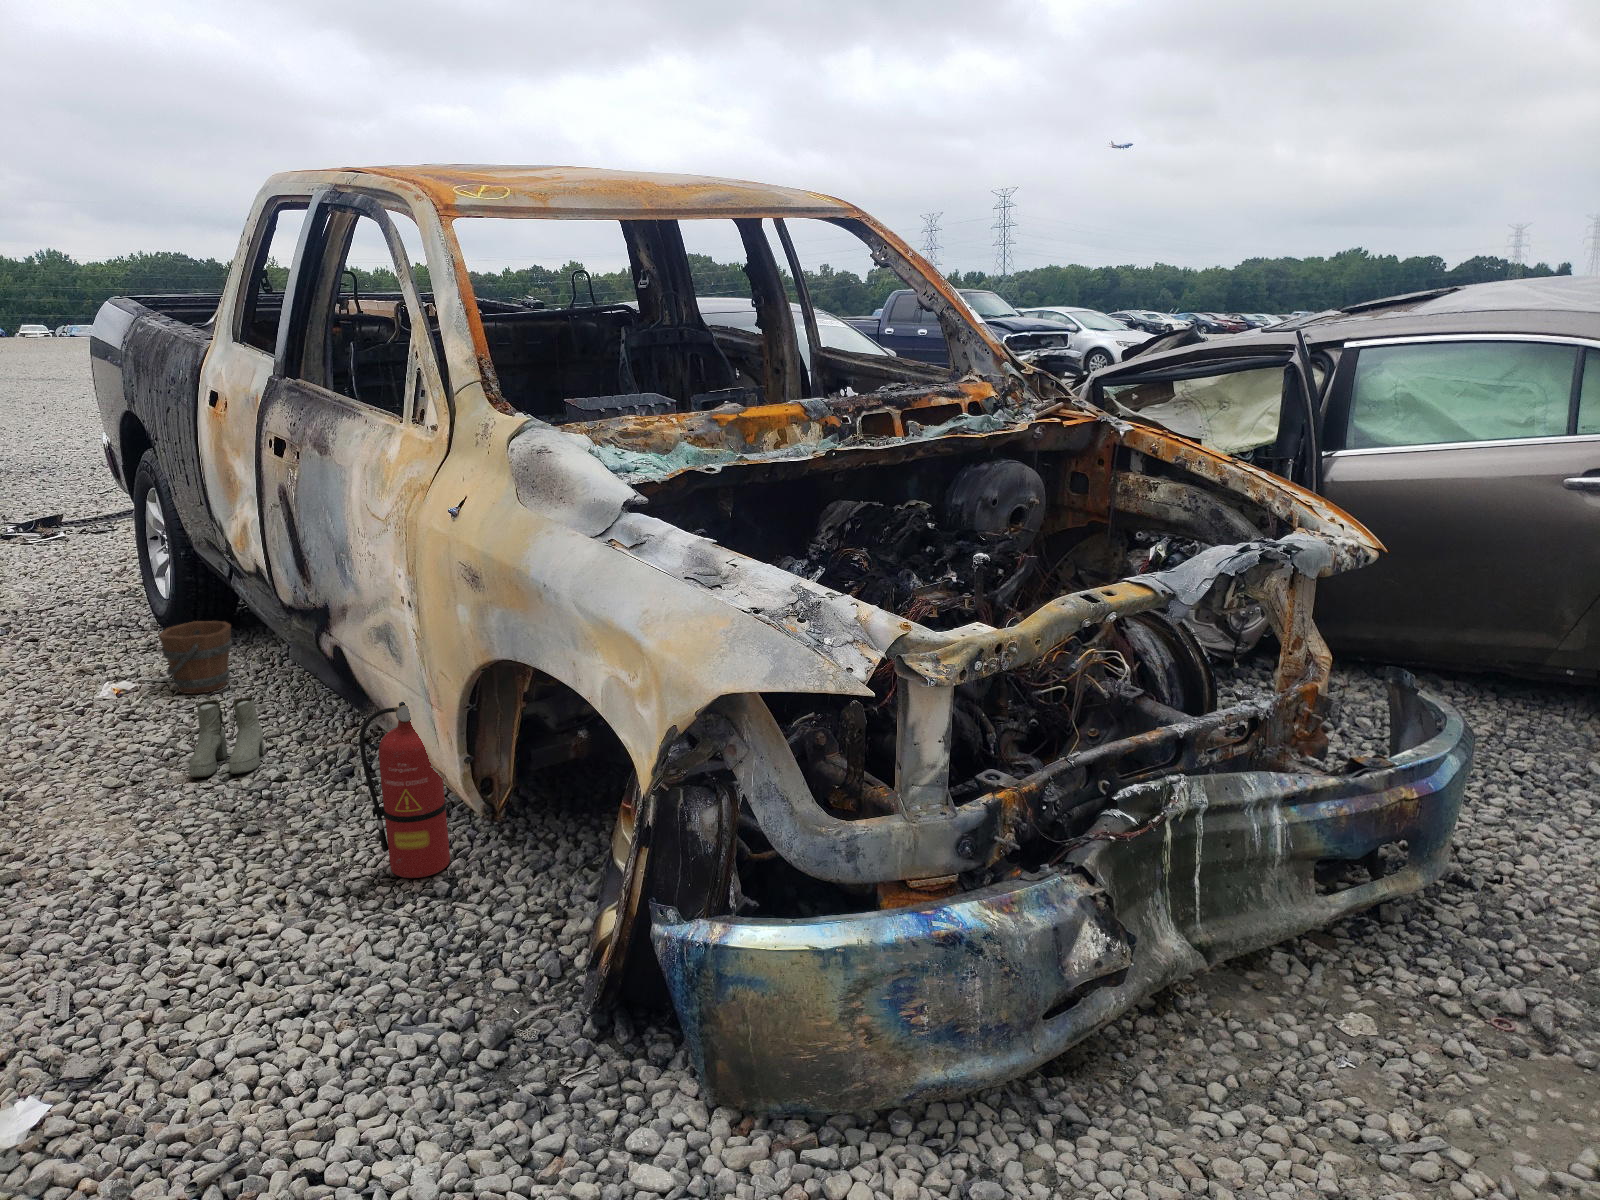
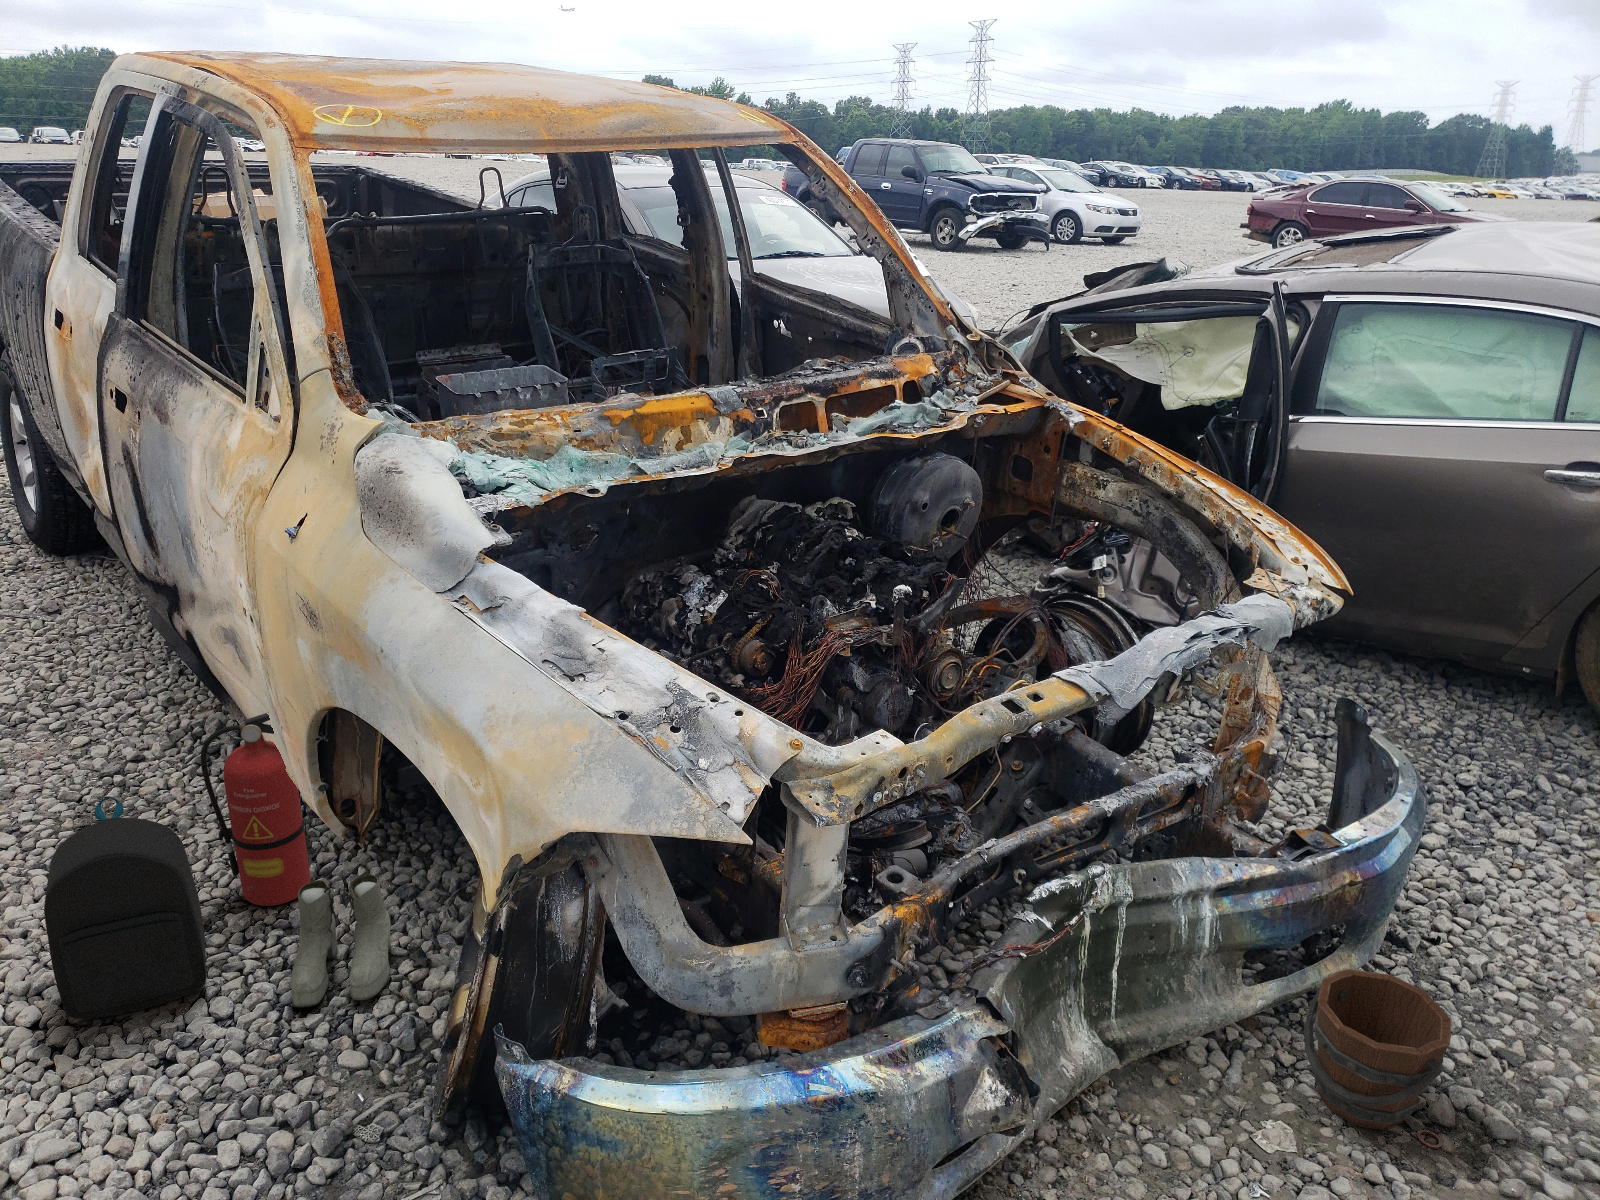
bucket: present [158,621,232,694] -> present [1304,969,1451,1130]
boots: present [190,697,265,778] -> present [291,874,391,1007]
backpack: none [239,759,370,958] -> present [44,797,206,1019]

